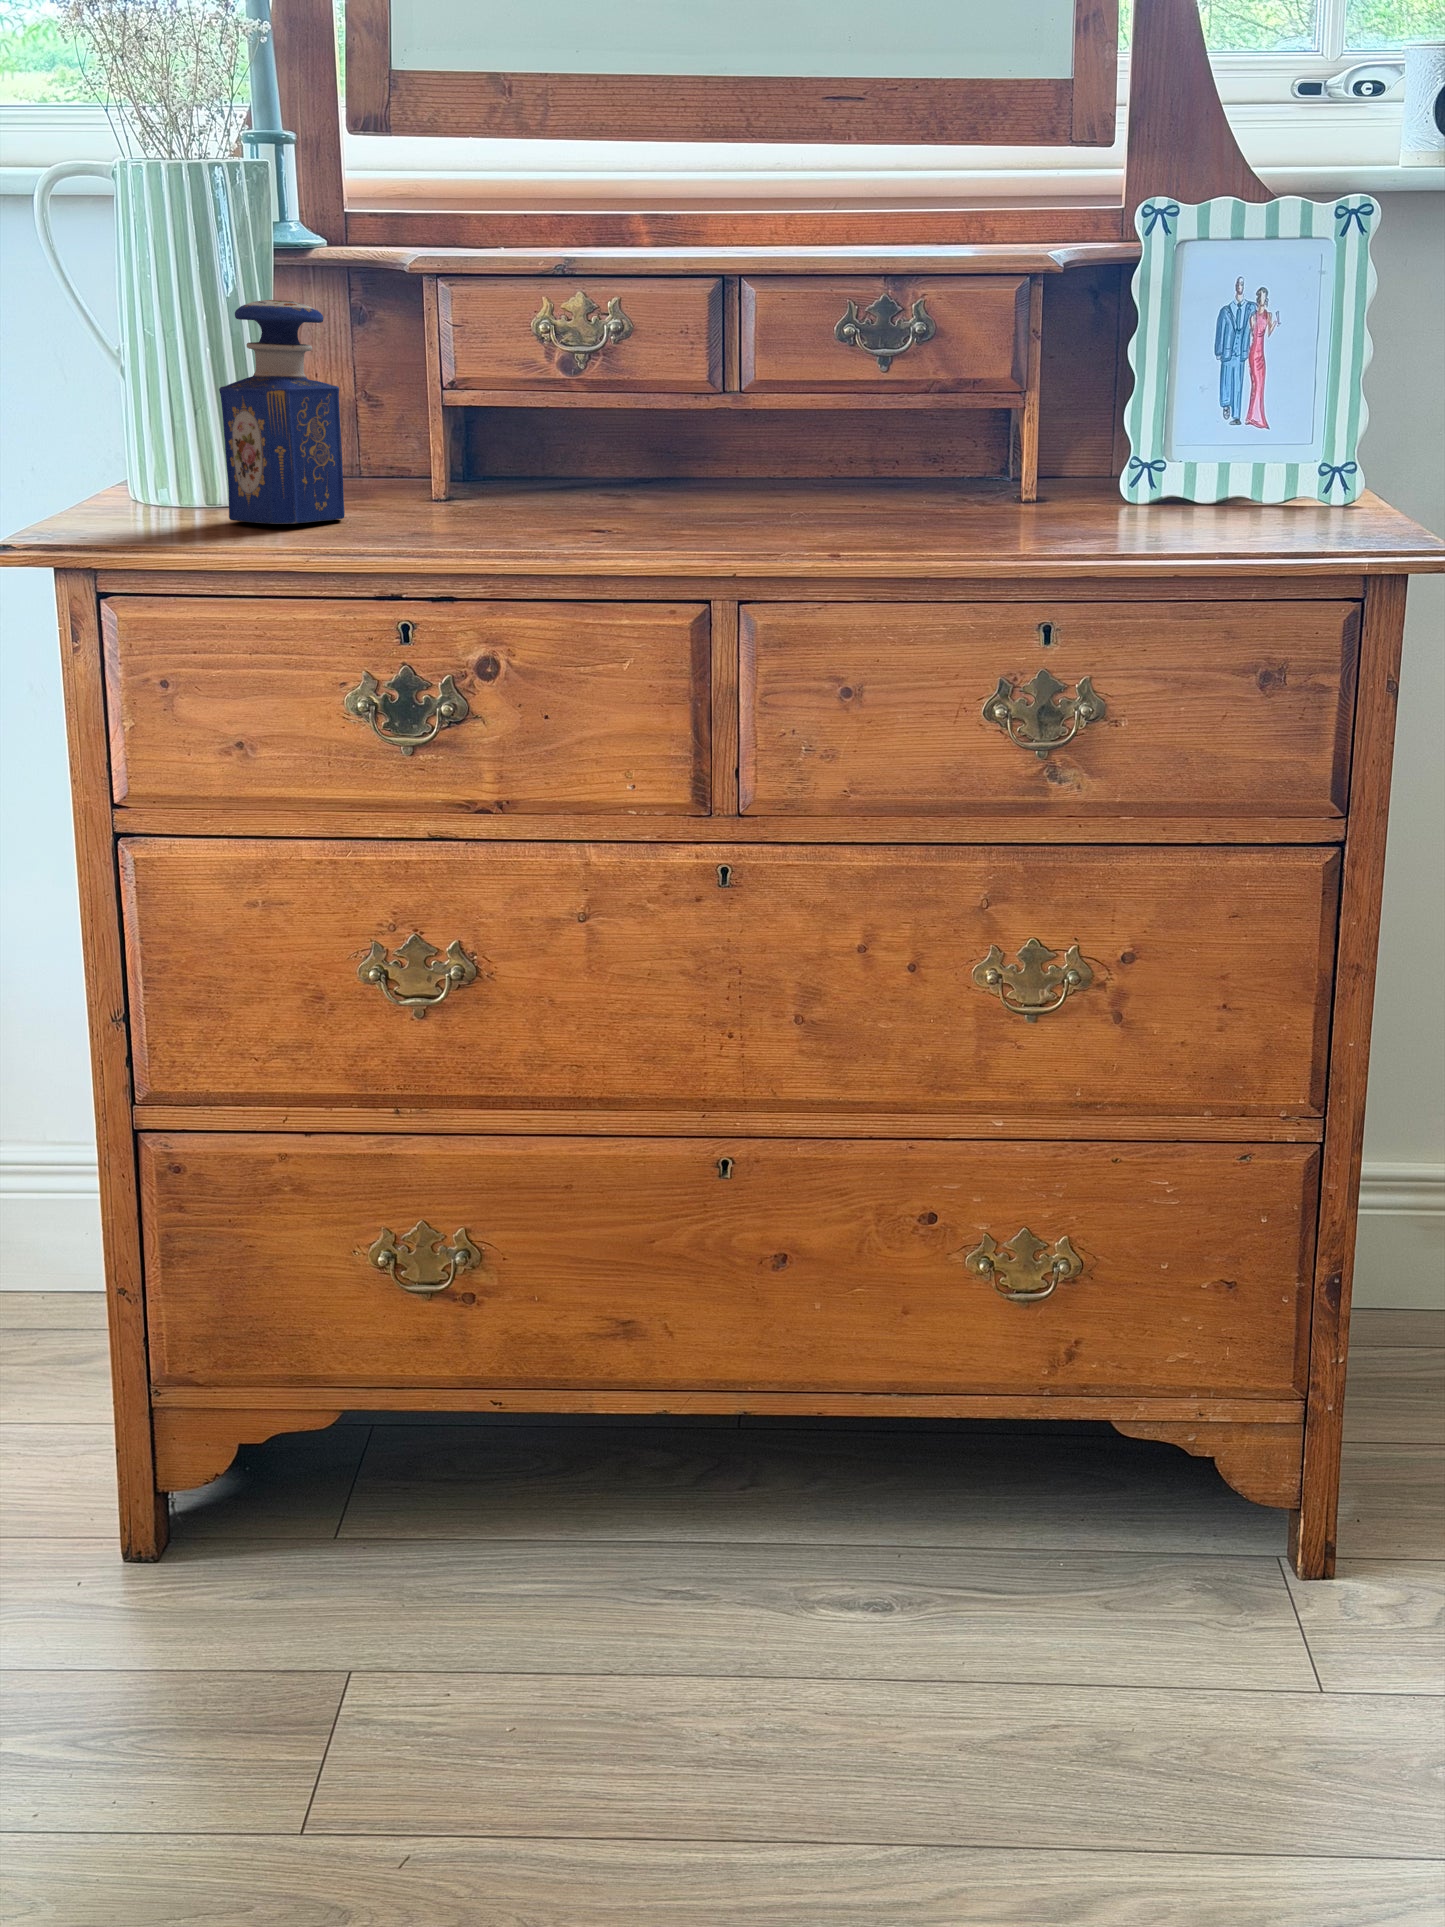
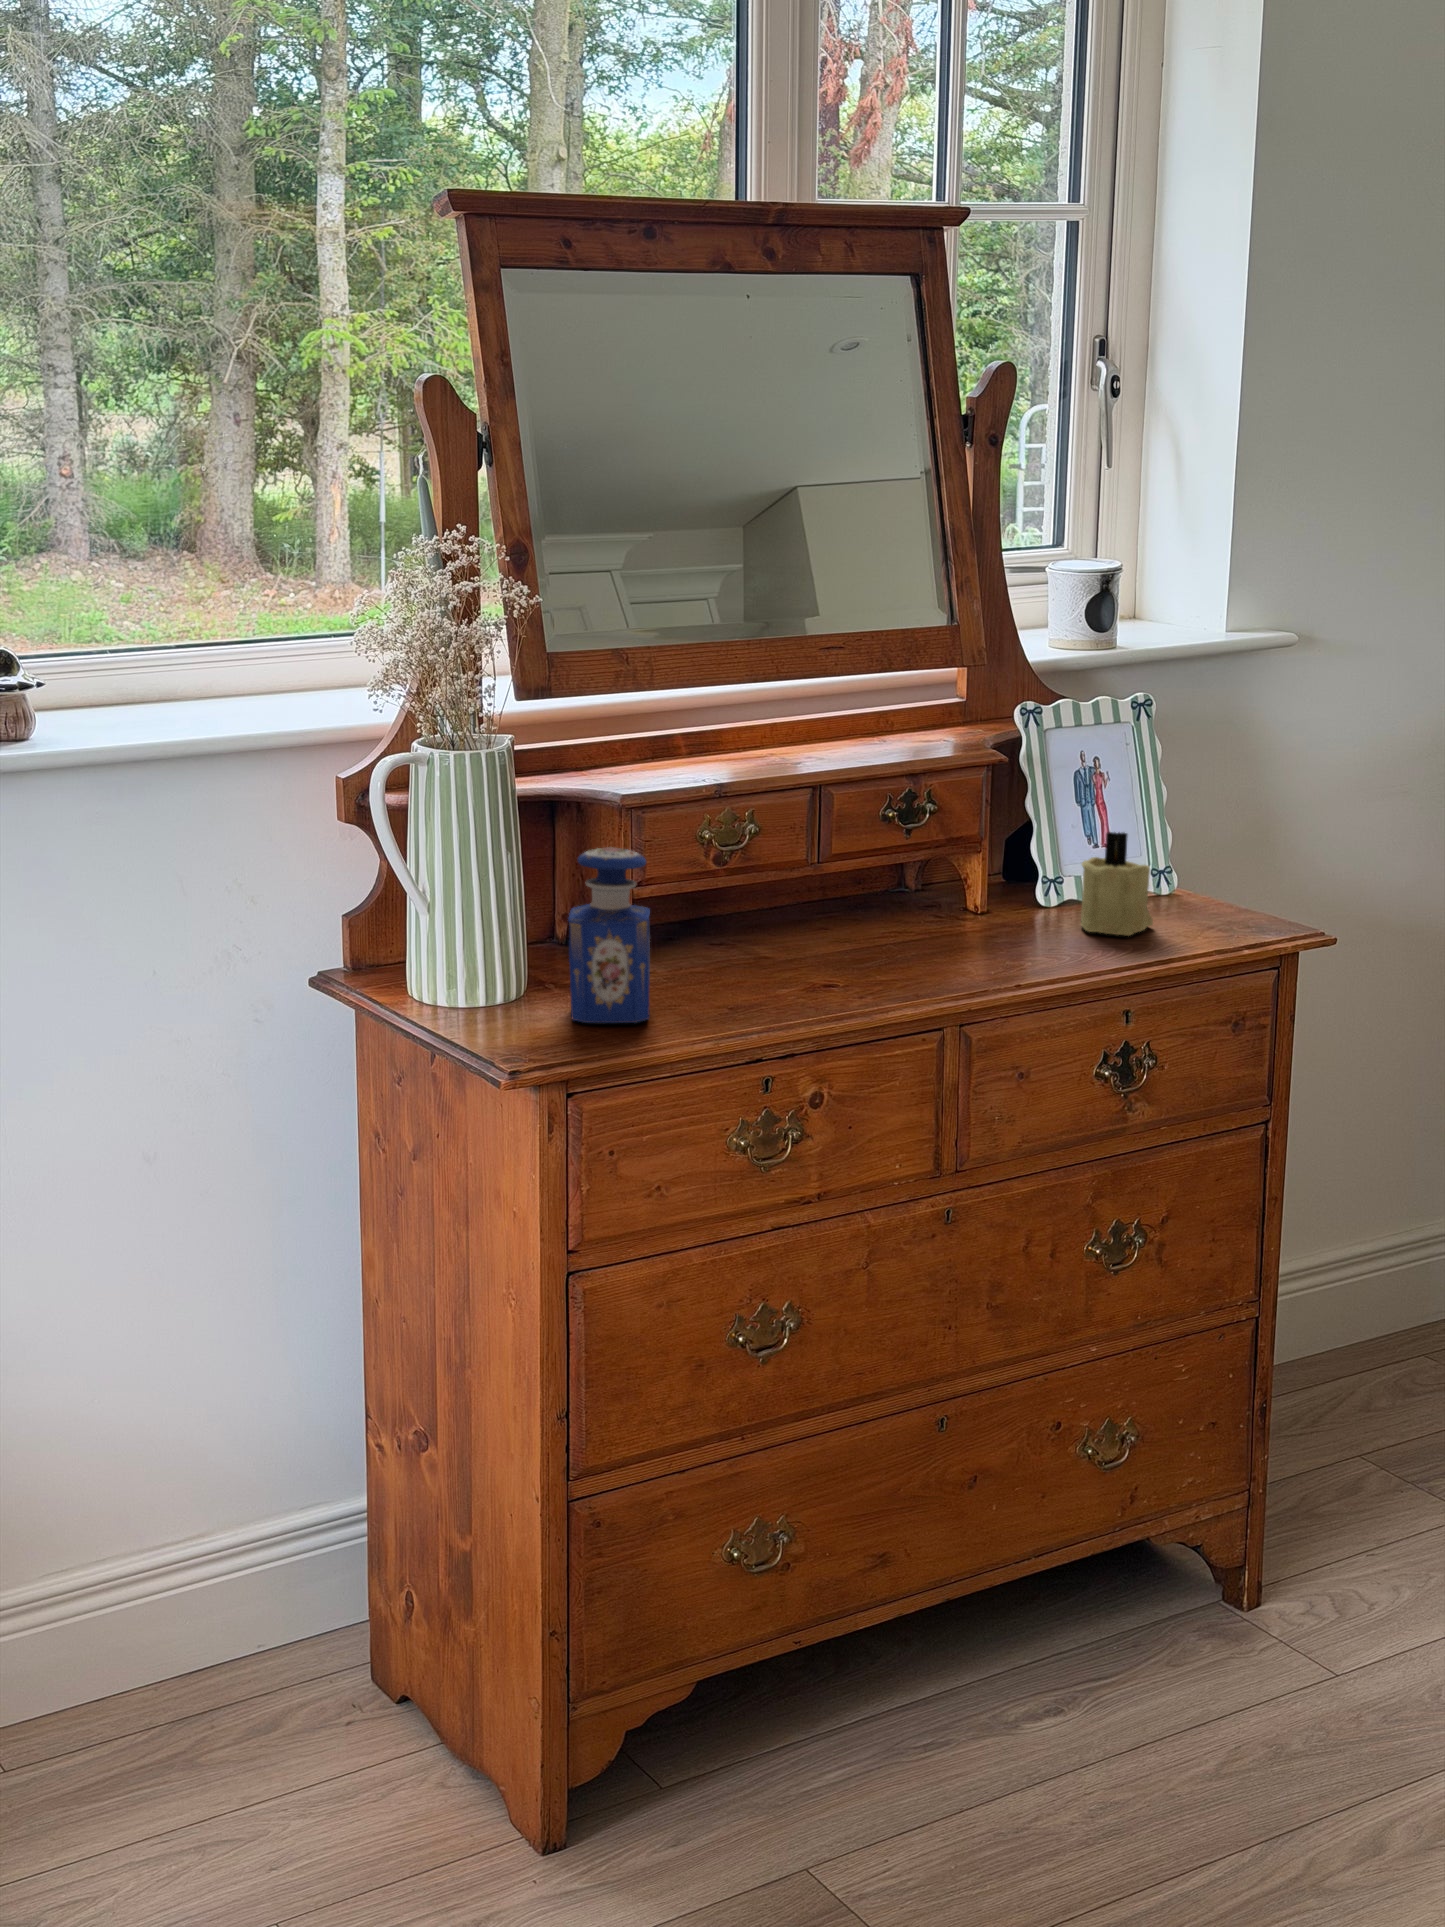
candle: none [1087,371,1210,529] -> present [1081,832,1153,936]

